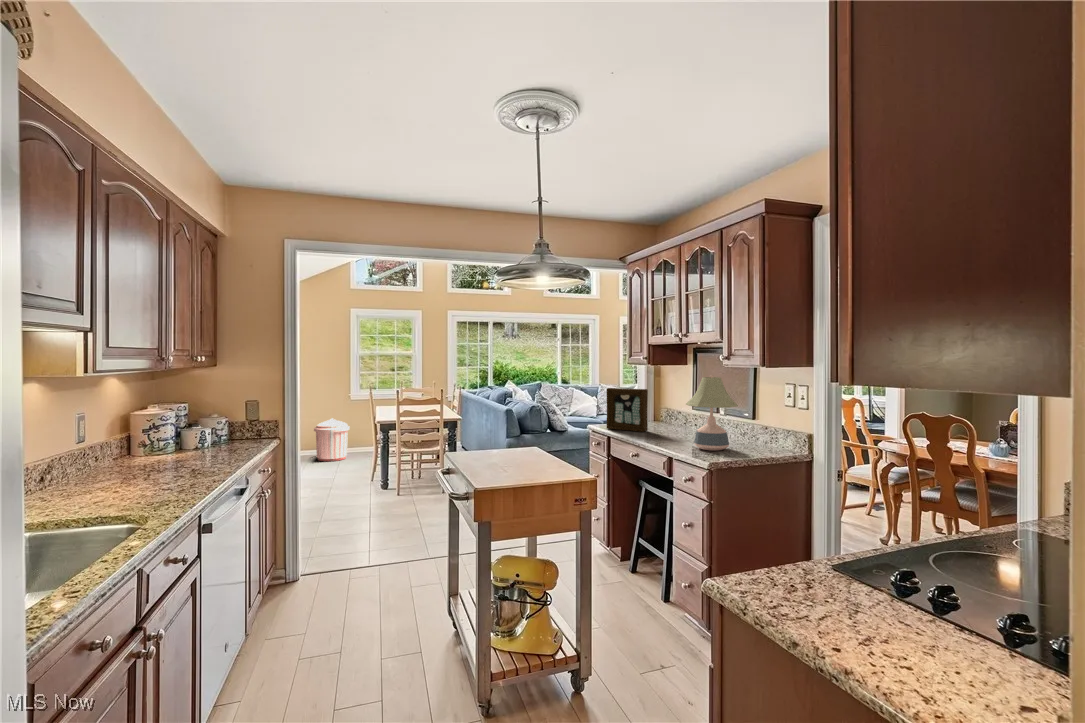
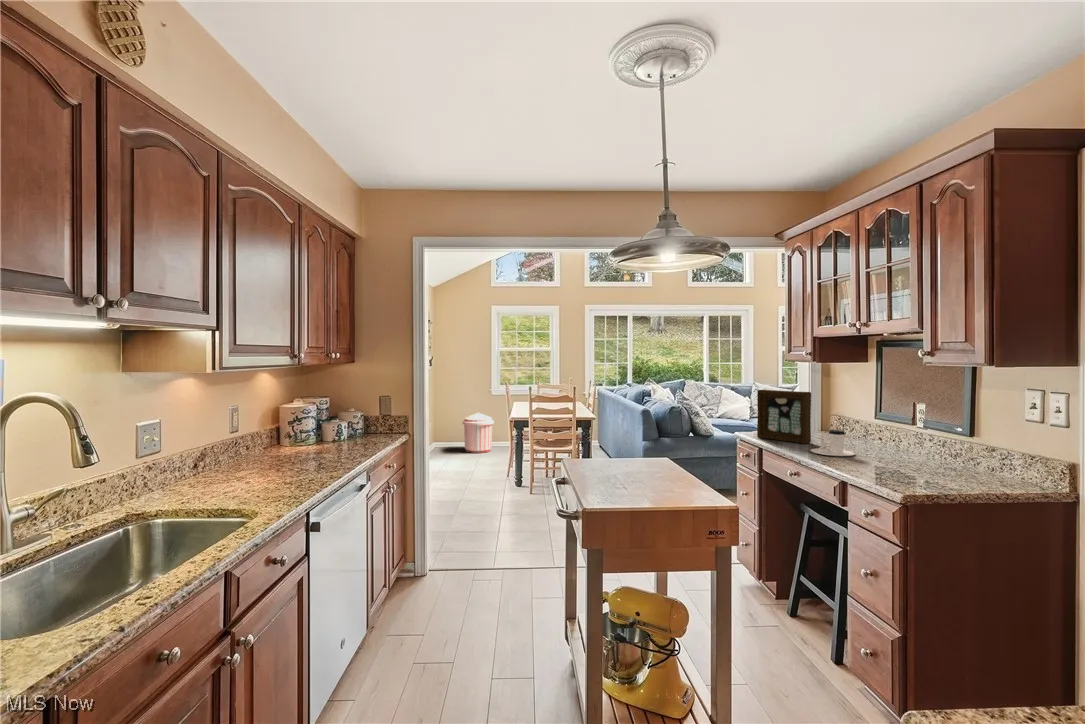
desk lamp: present [686,375,738,451] -> none [866,376,948,477]
coffee cup: none [647,419,679,439] -> present [810,430,855,456]

